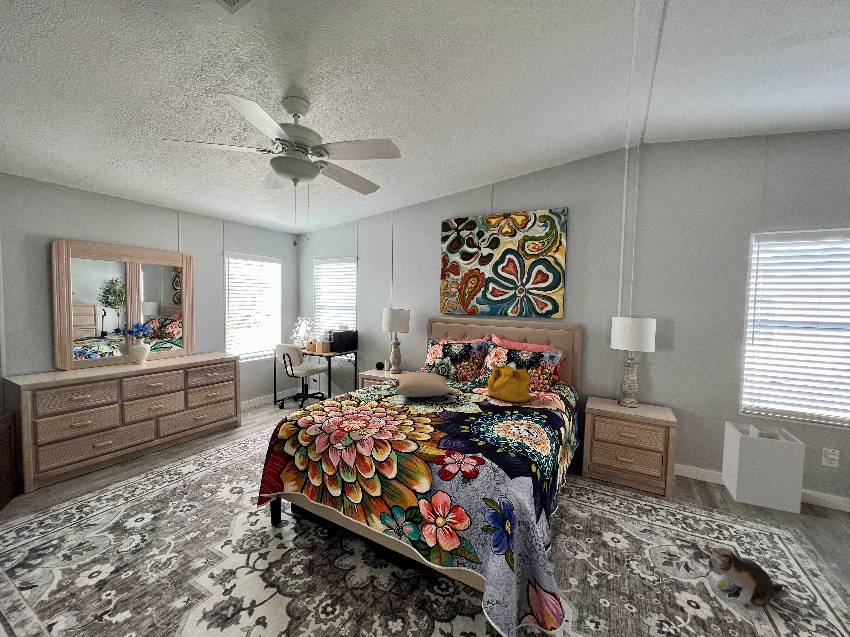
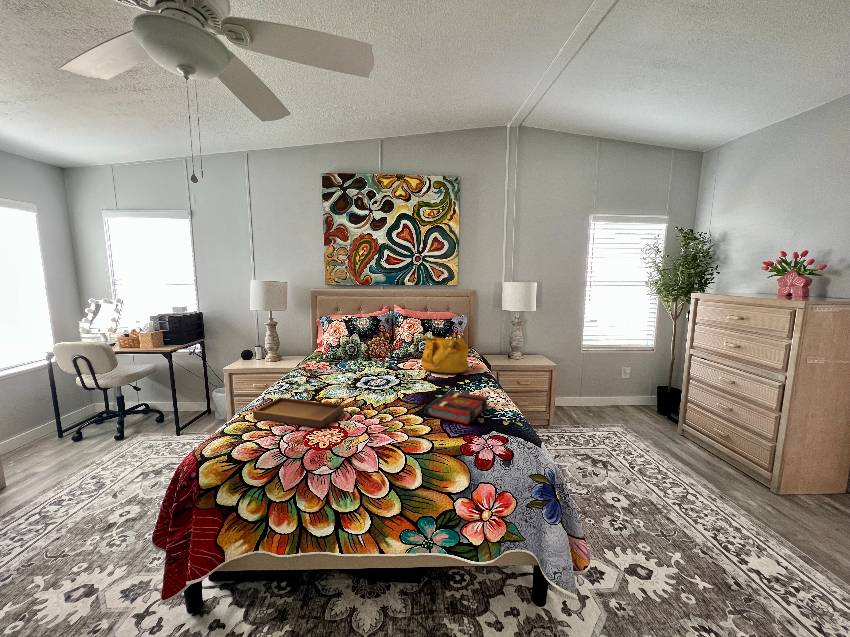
pillow: present [396,372,452,397] -> none [317,356,399,387]
tray: none [330,390,387,421] -> present [253,388,344,428]
book: none [441,413,505,442] -> present [424,390,489,424]
laundry hamper: present [722,421,805,514] -> none [582,362,639,423]
plush toy: present [704,544,783,605] -> none [635,459,670,497]

